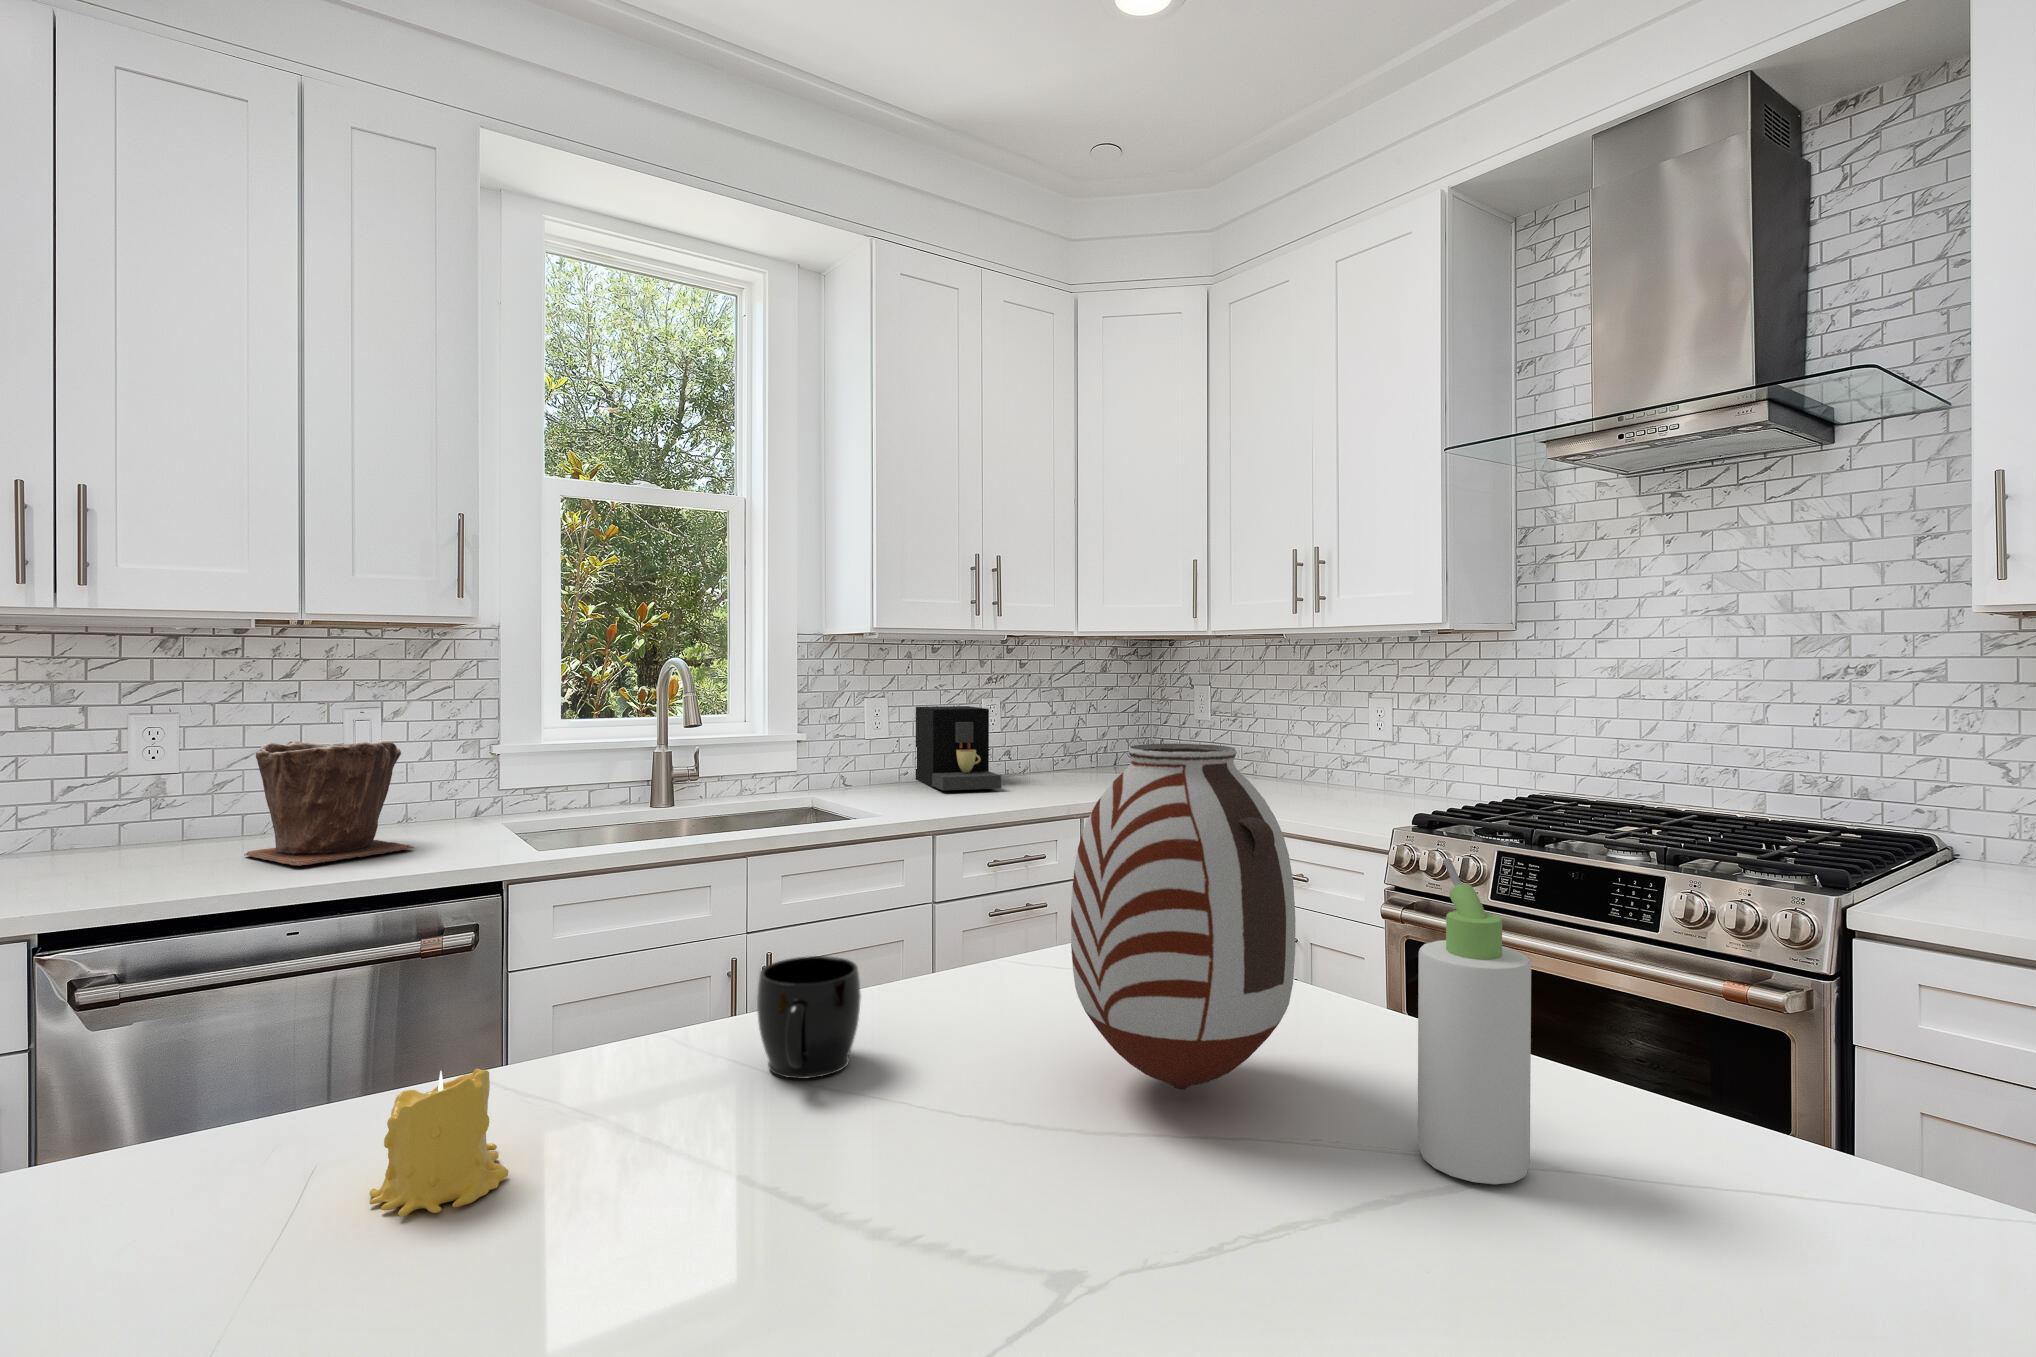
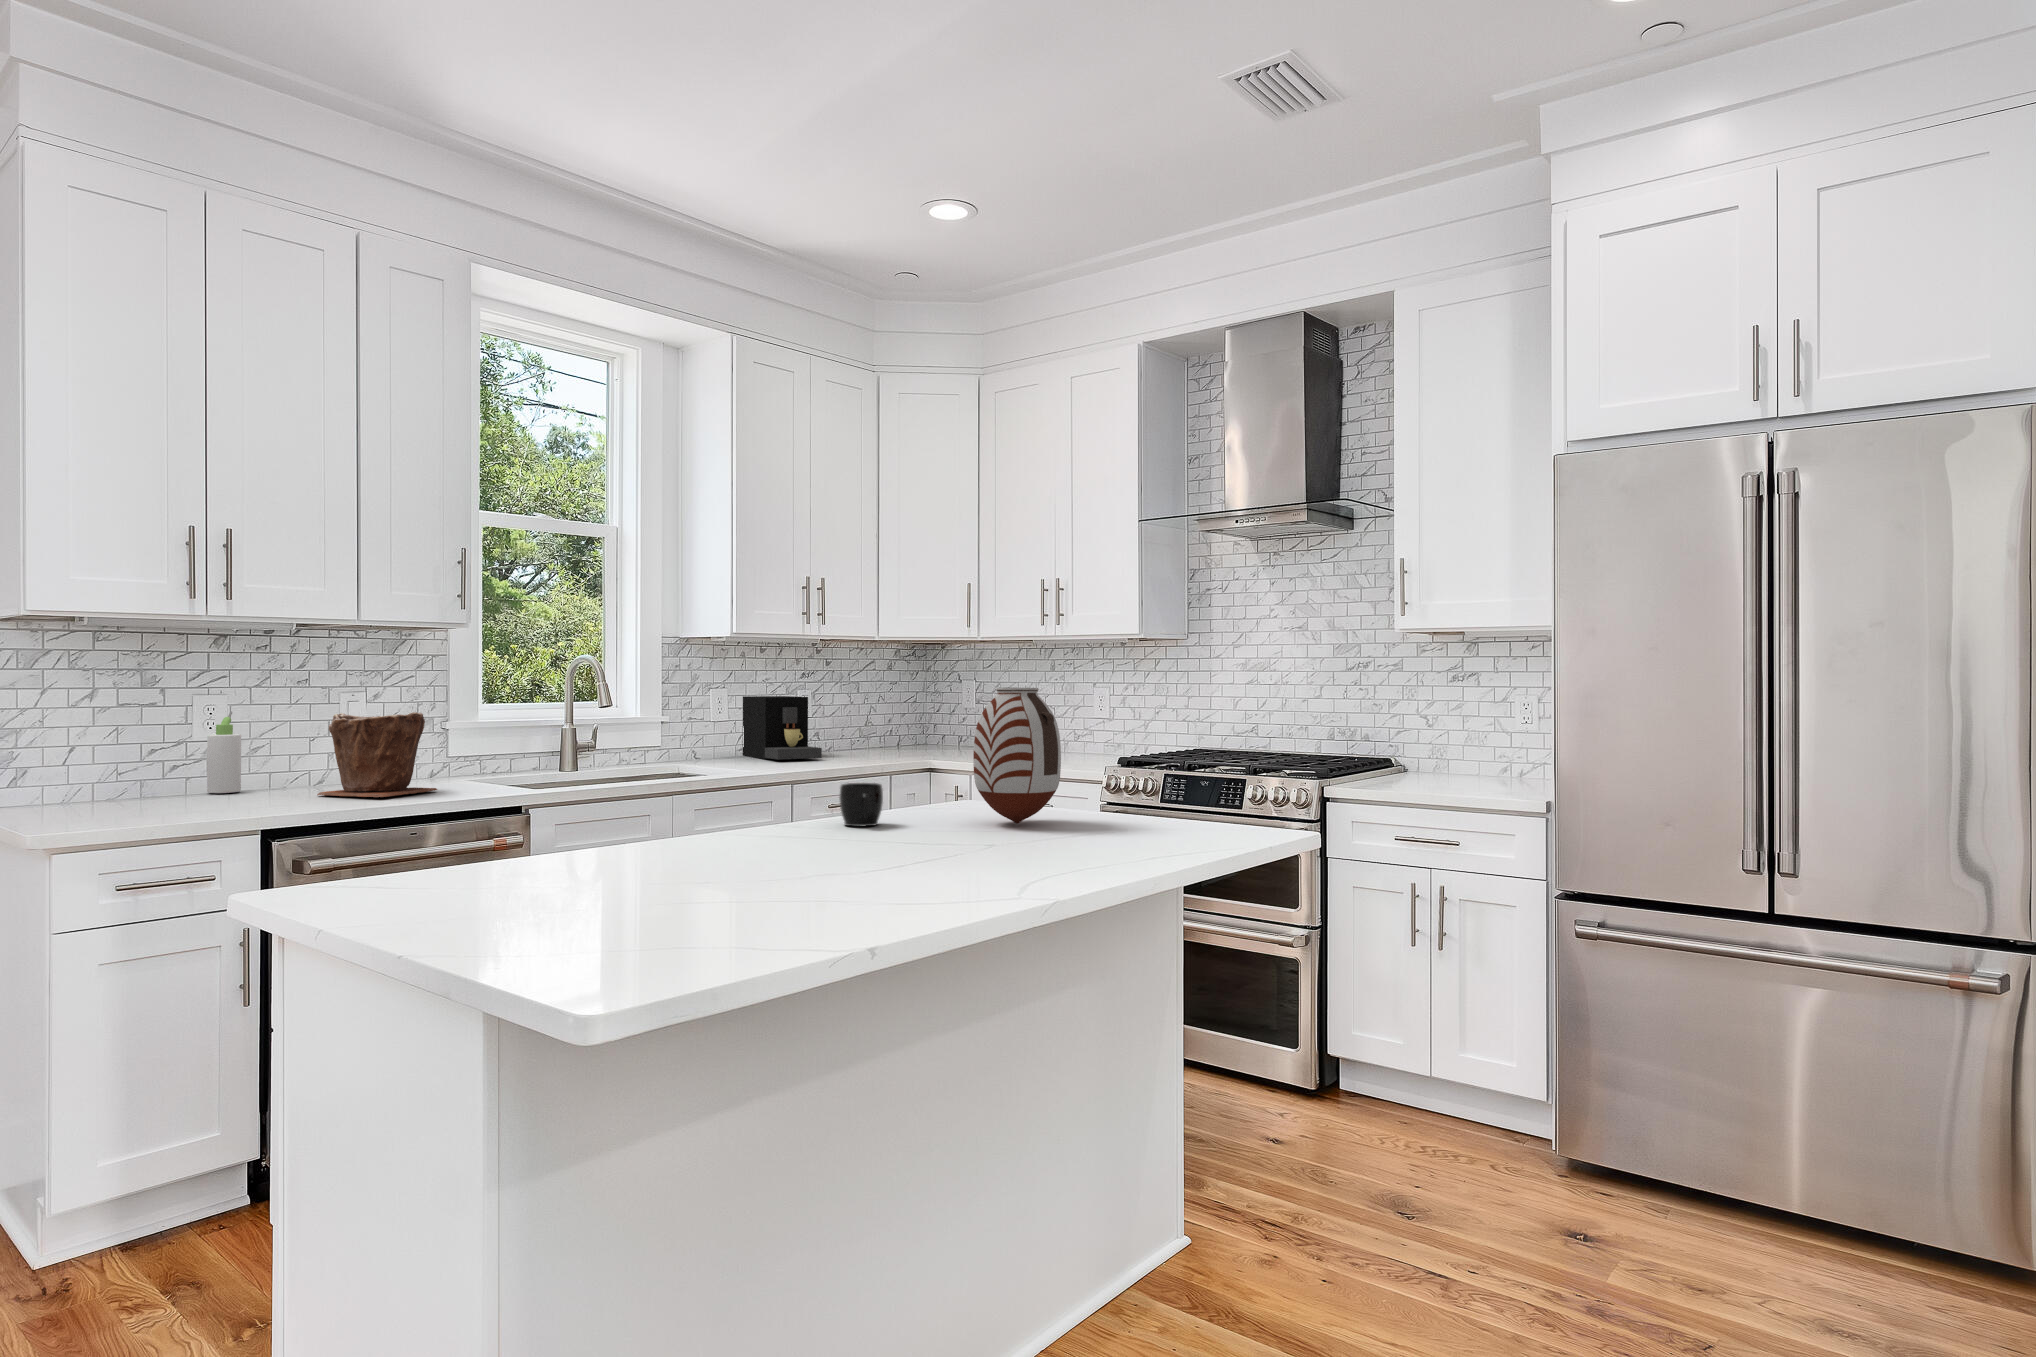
bottle: present [1418,858,1531,1184] -> present [207,711,241,793]
candle: present [370,1069,508,1216] -> none [743,800,788,845]

